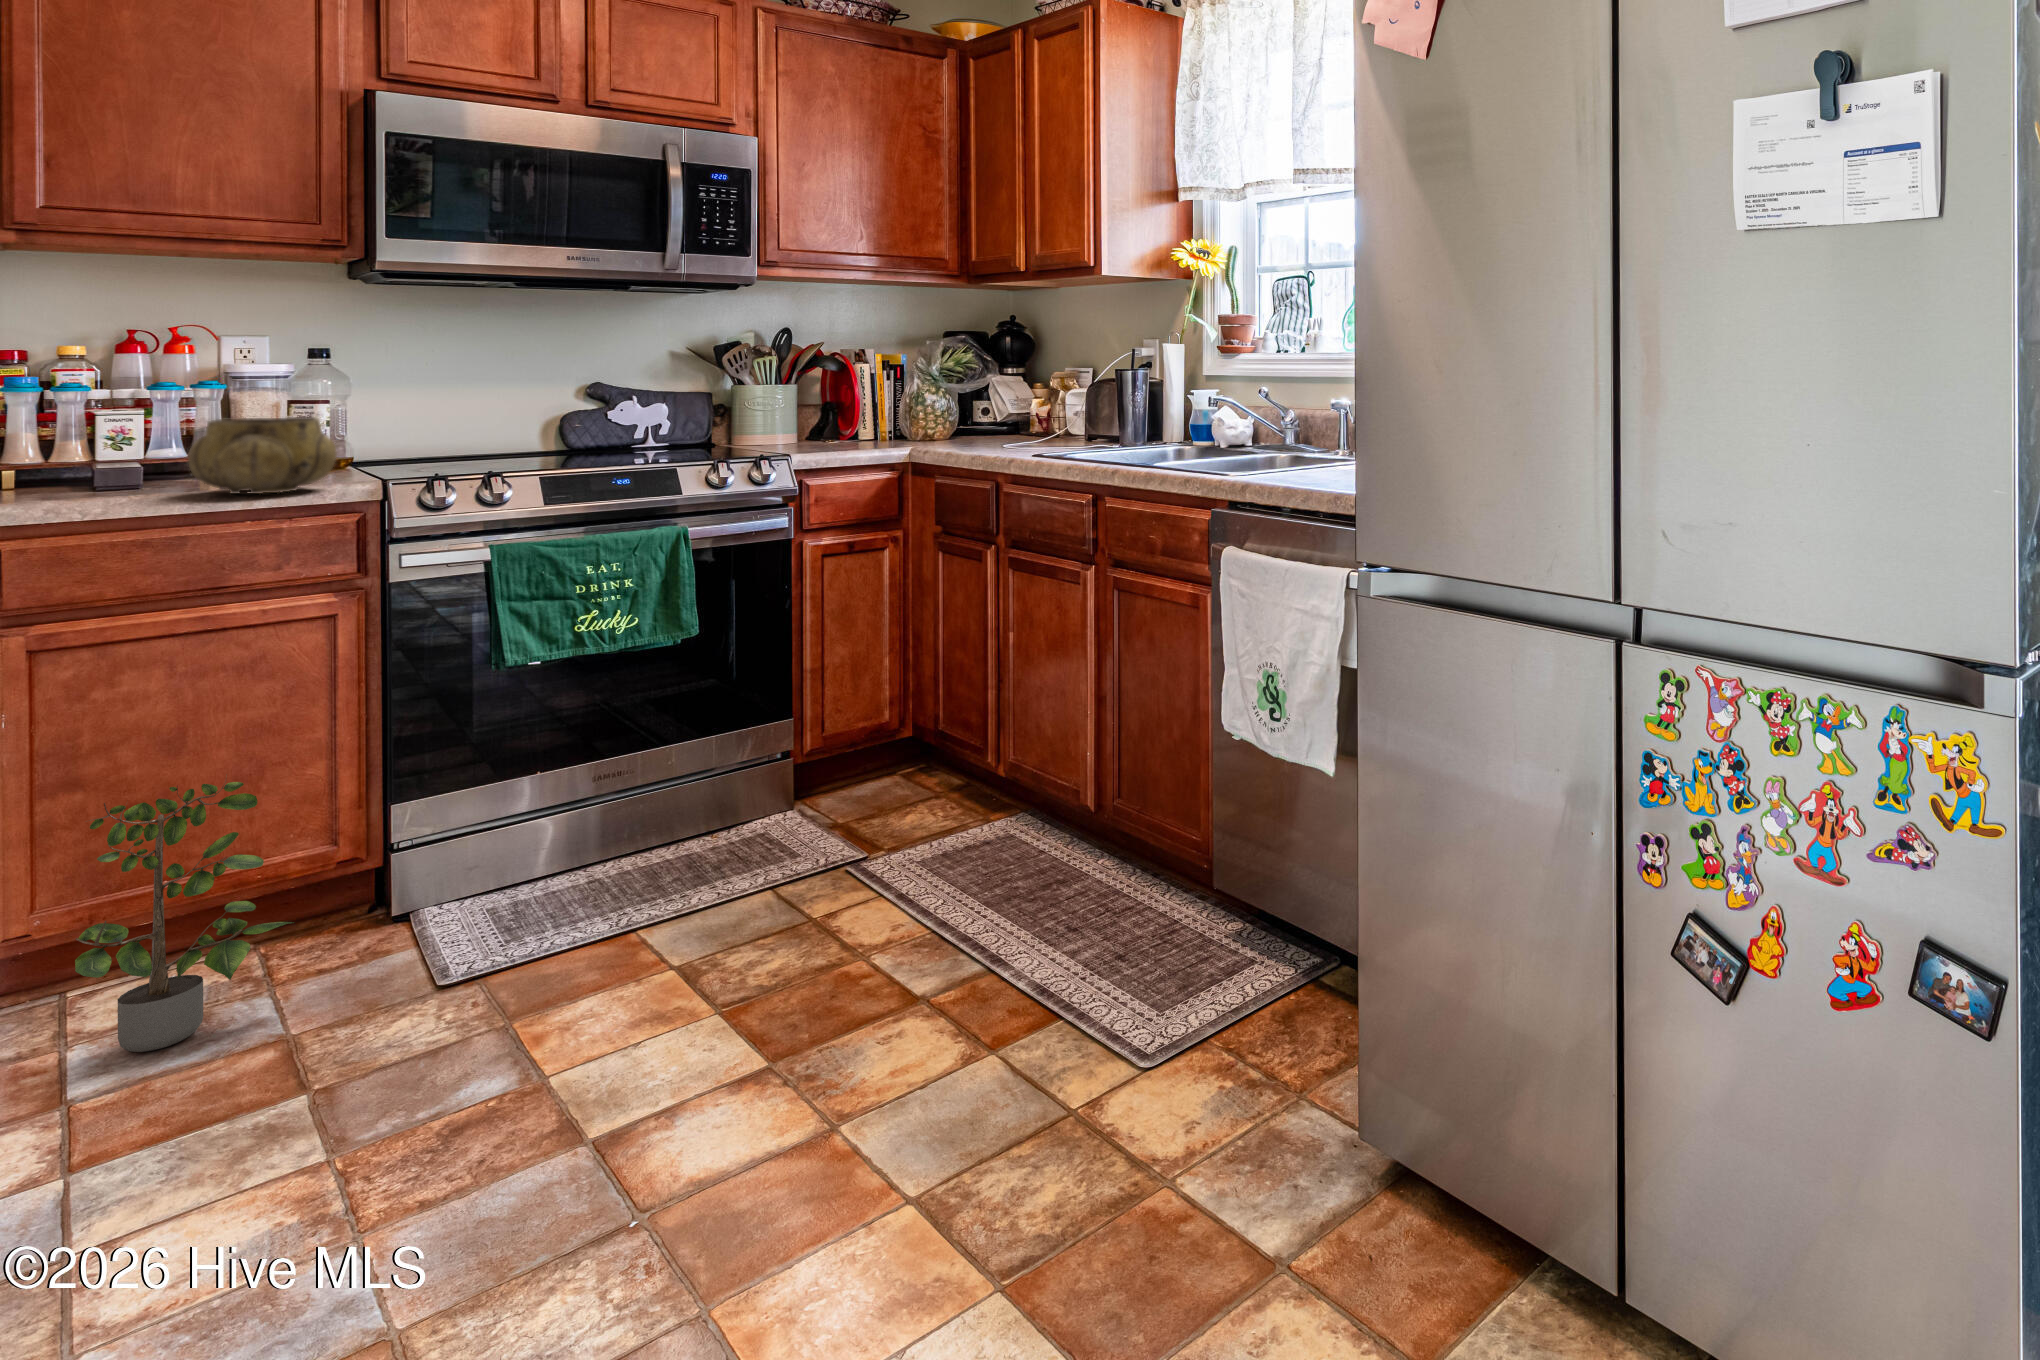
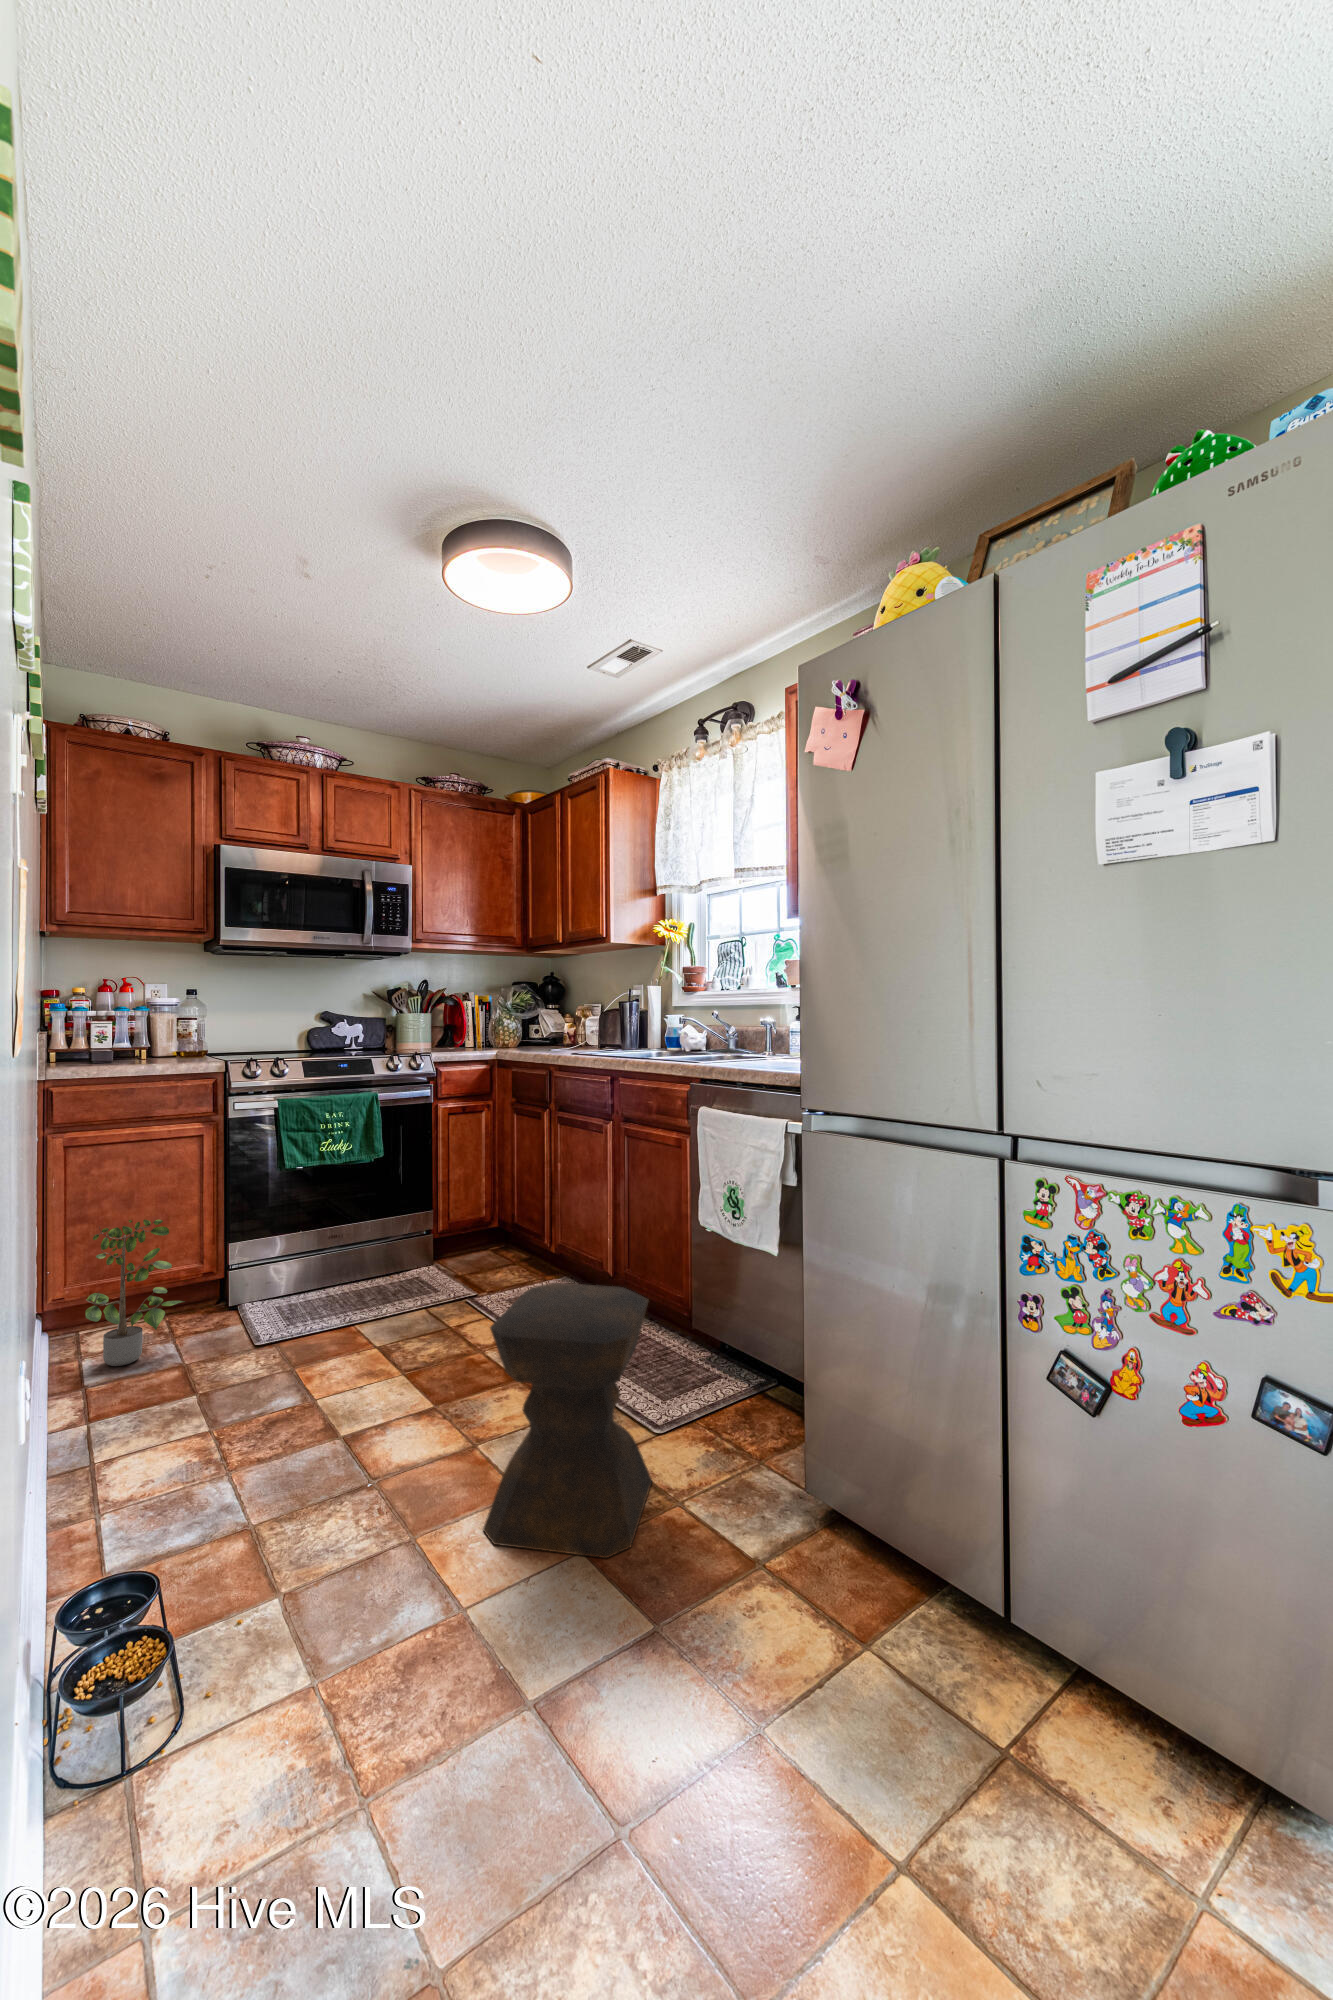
decorative bowl: present [188,417,337,494] -> none [136,1021,205,1062]
stool: none [830,852,1126,1291] -> present [483,1283,652,1558]

